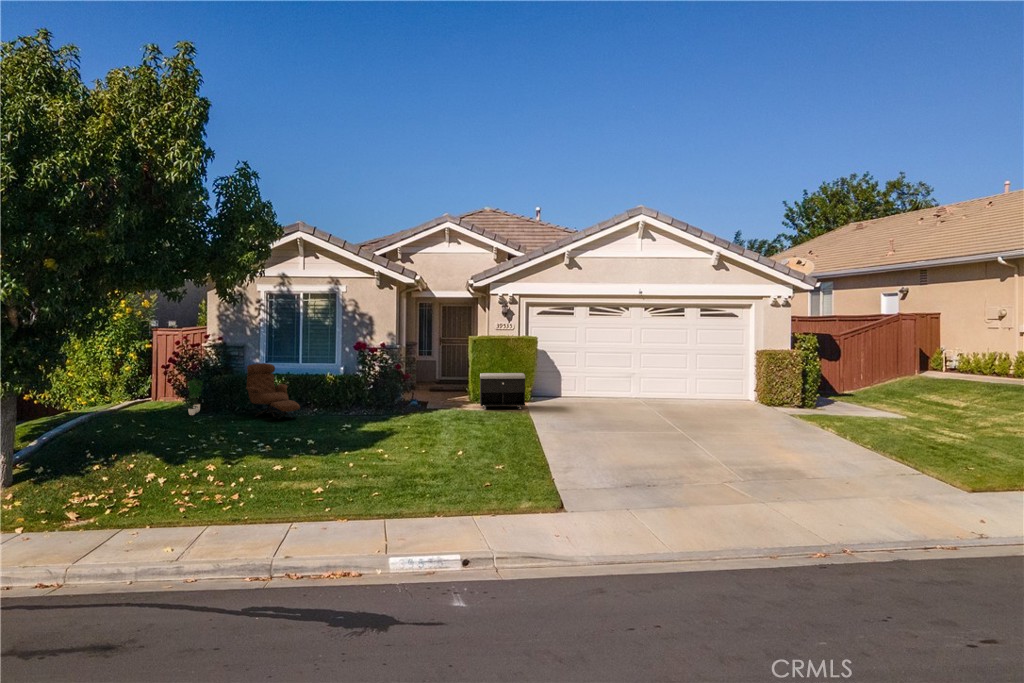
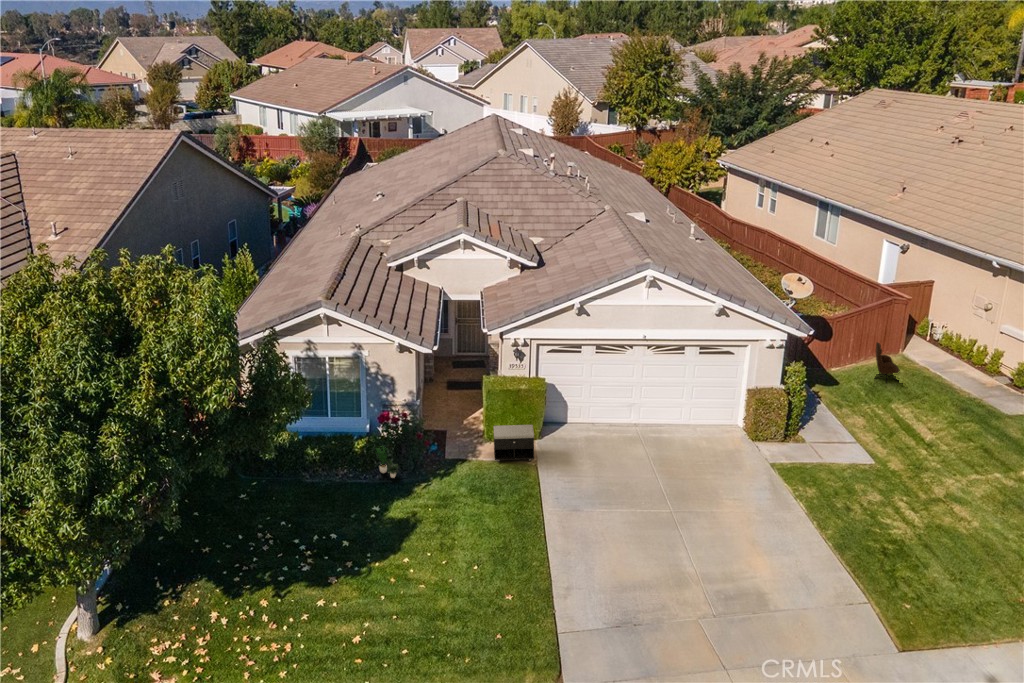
lounge chair: present [246,363,300,419] -> present [876,342,900,383]
potted plant: present [184,379,203,415] -> present [376,446,398,478]

